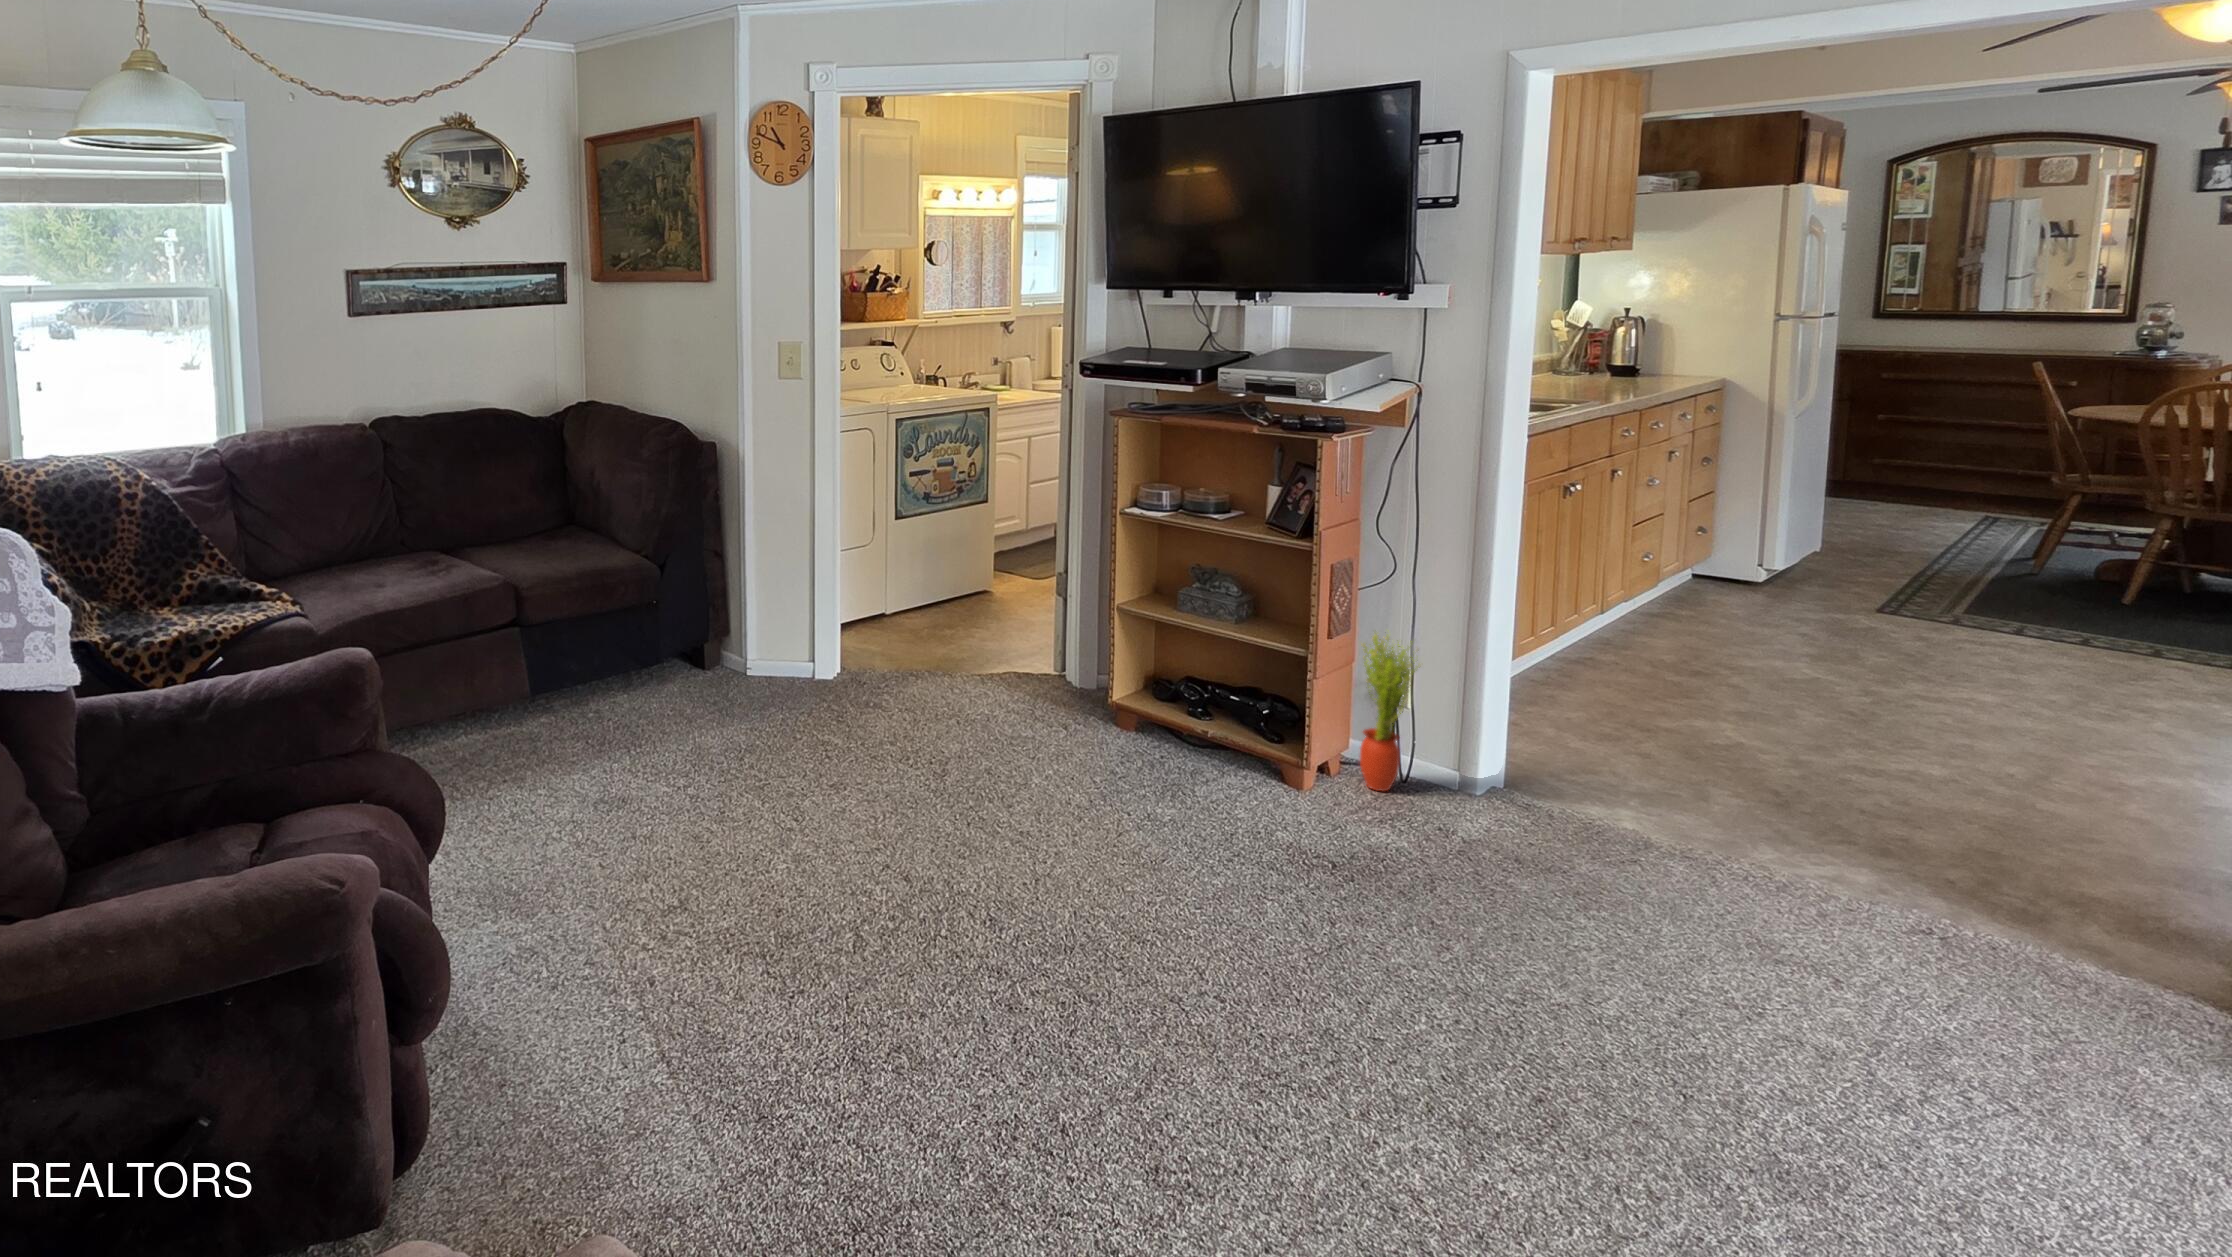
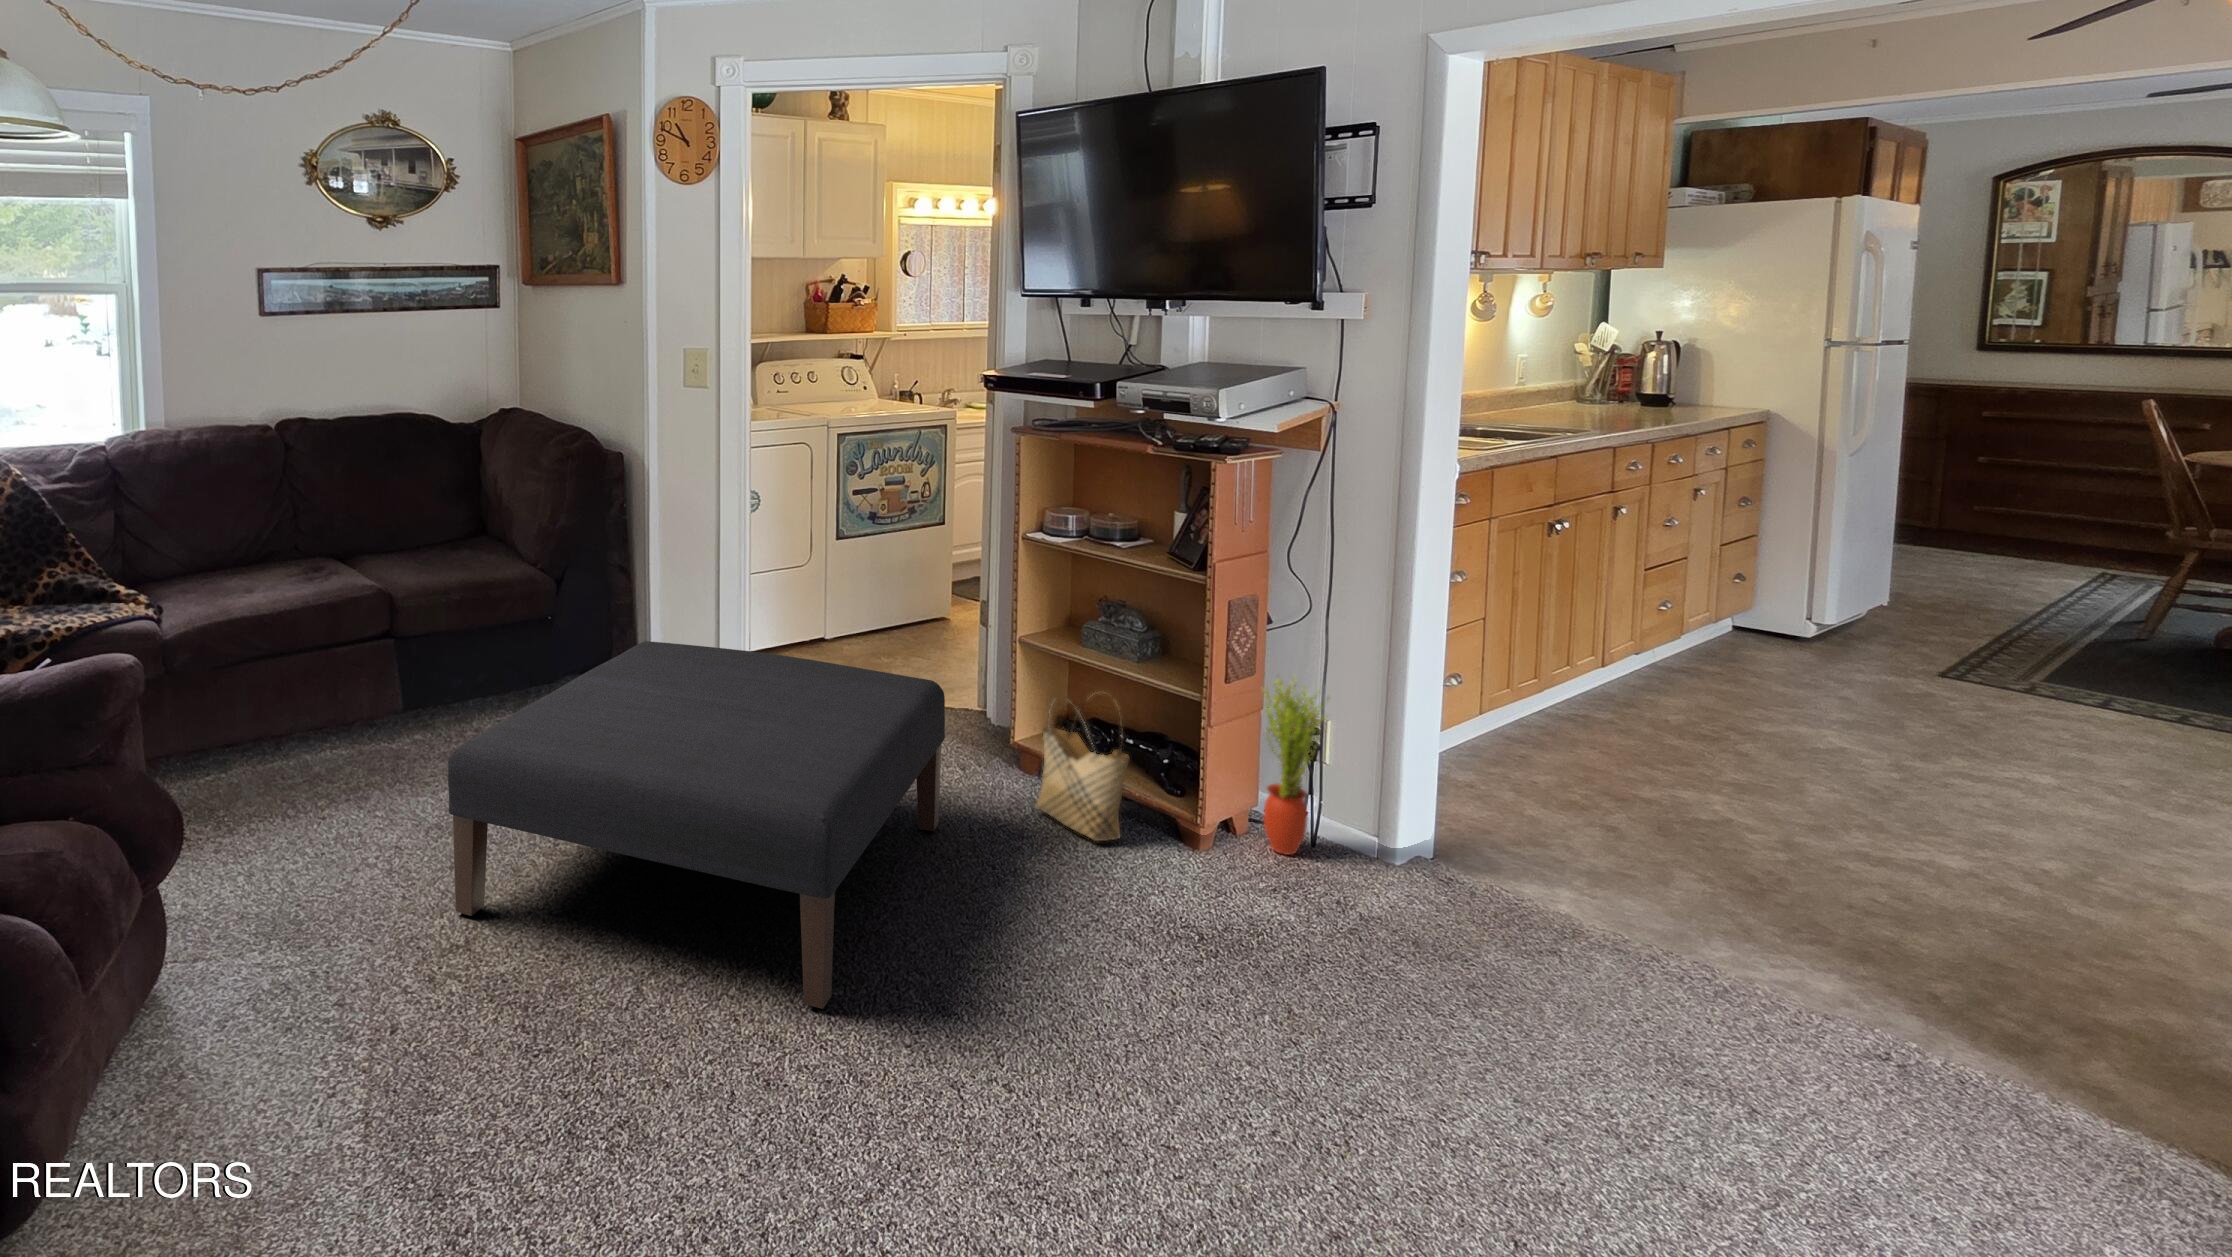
ottoman: none [656,622,1074,942] -> present [448,641,945,1009]
woven basket: none [1149,652,1243,787] -> present [1036,692,1130,841]

